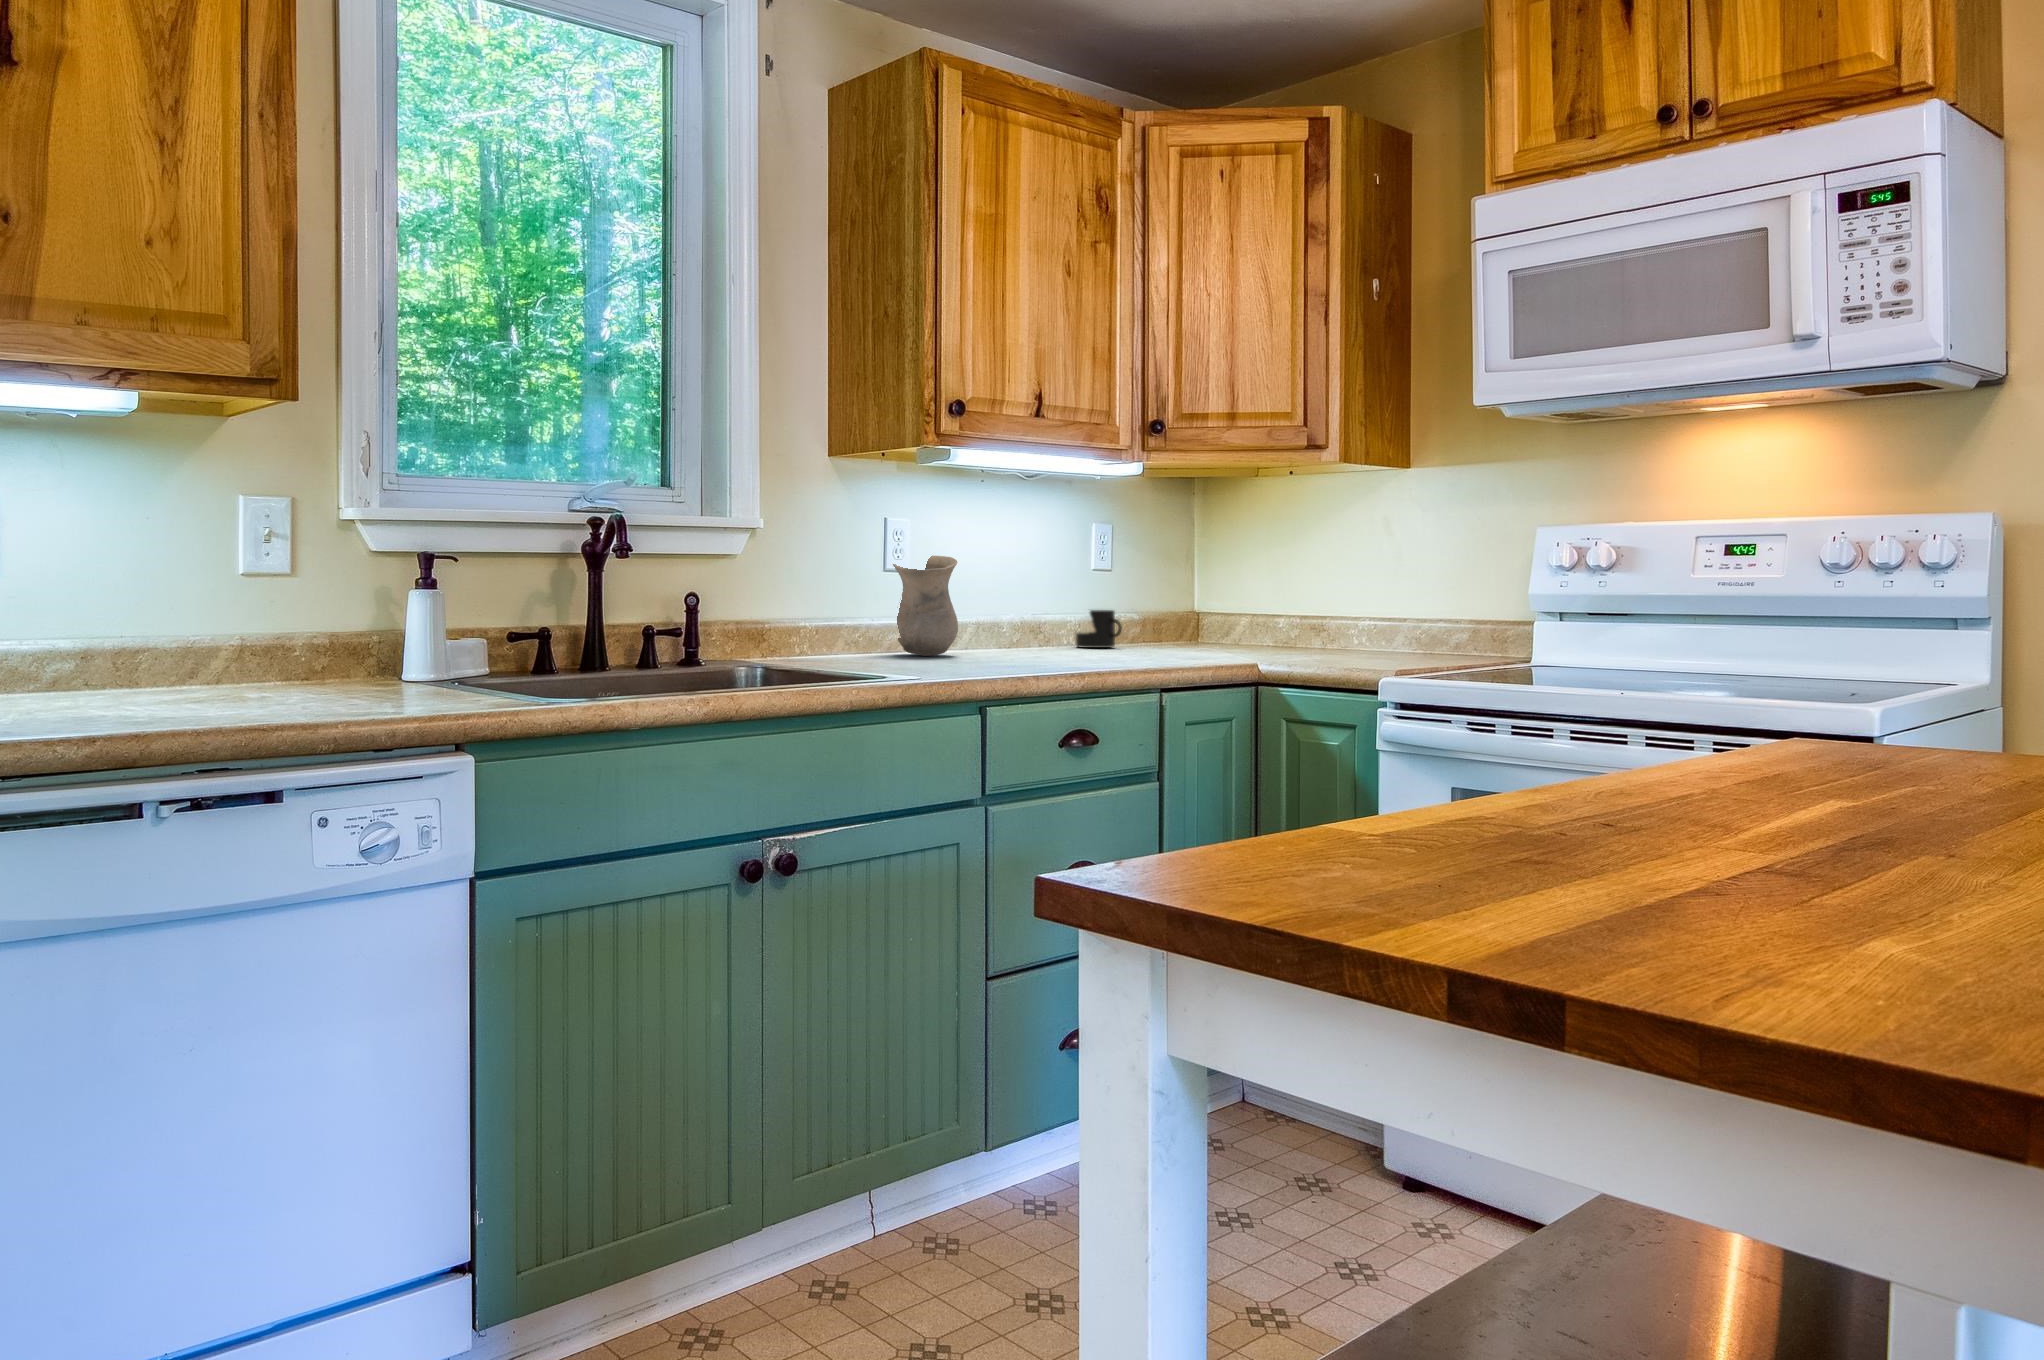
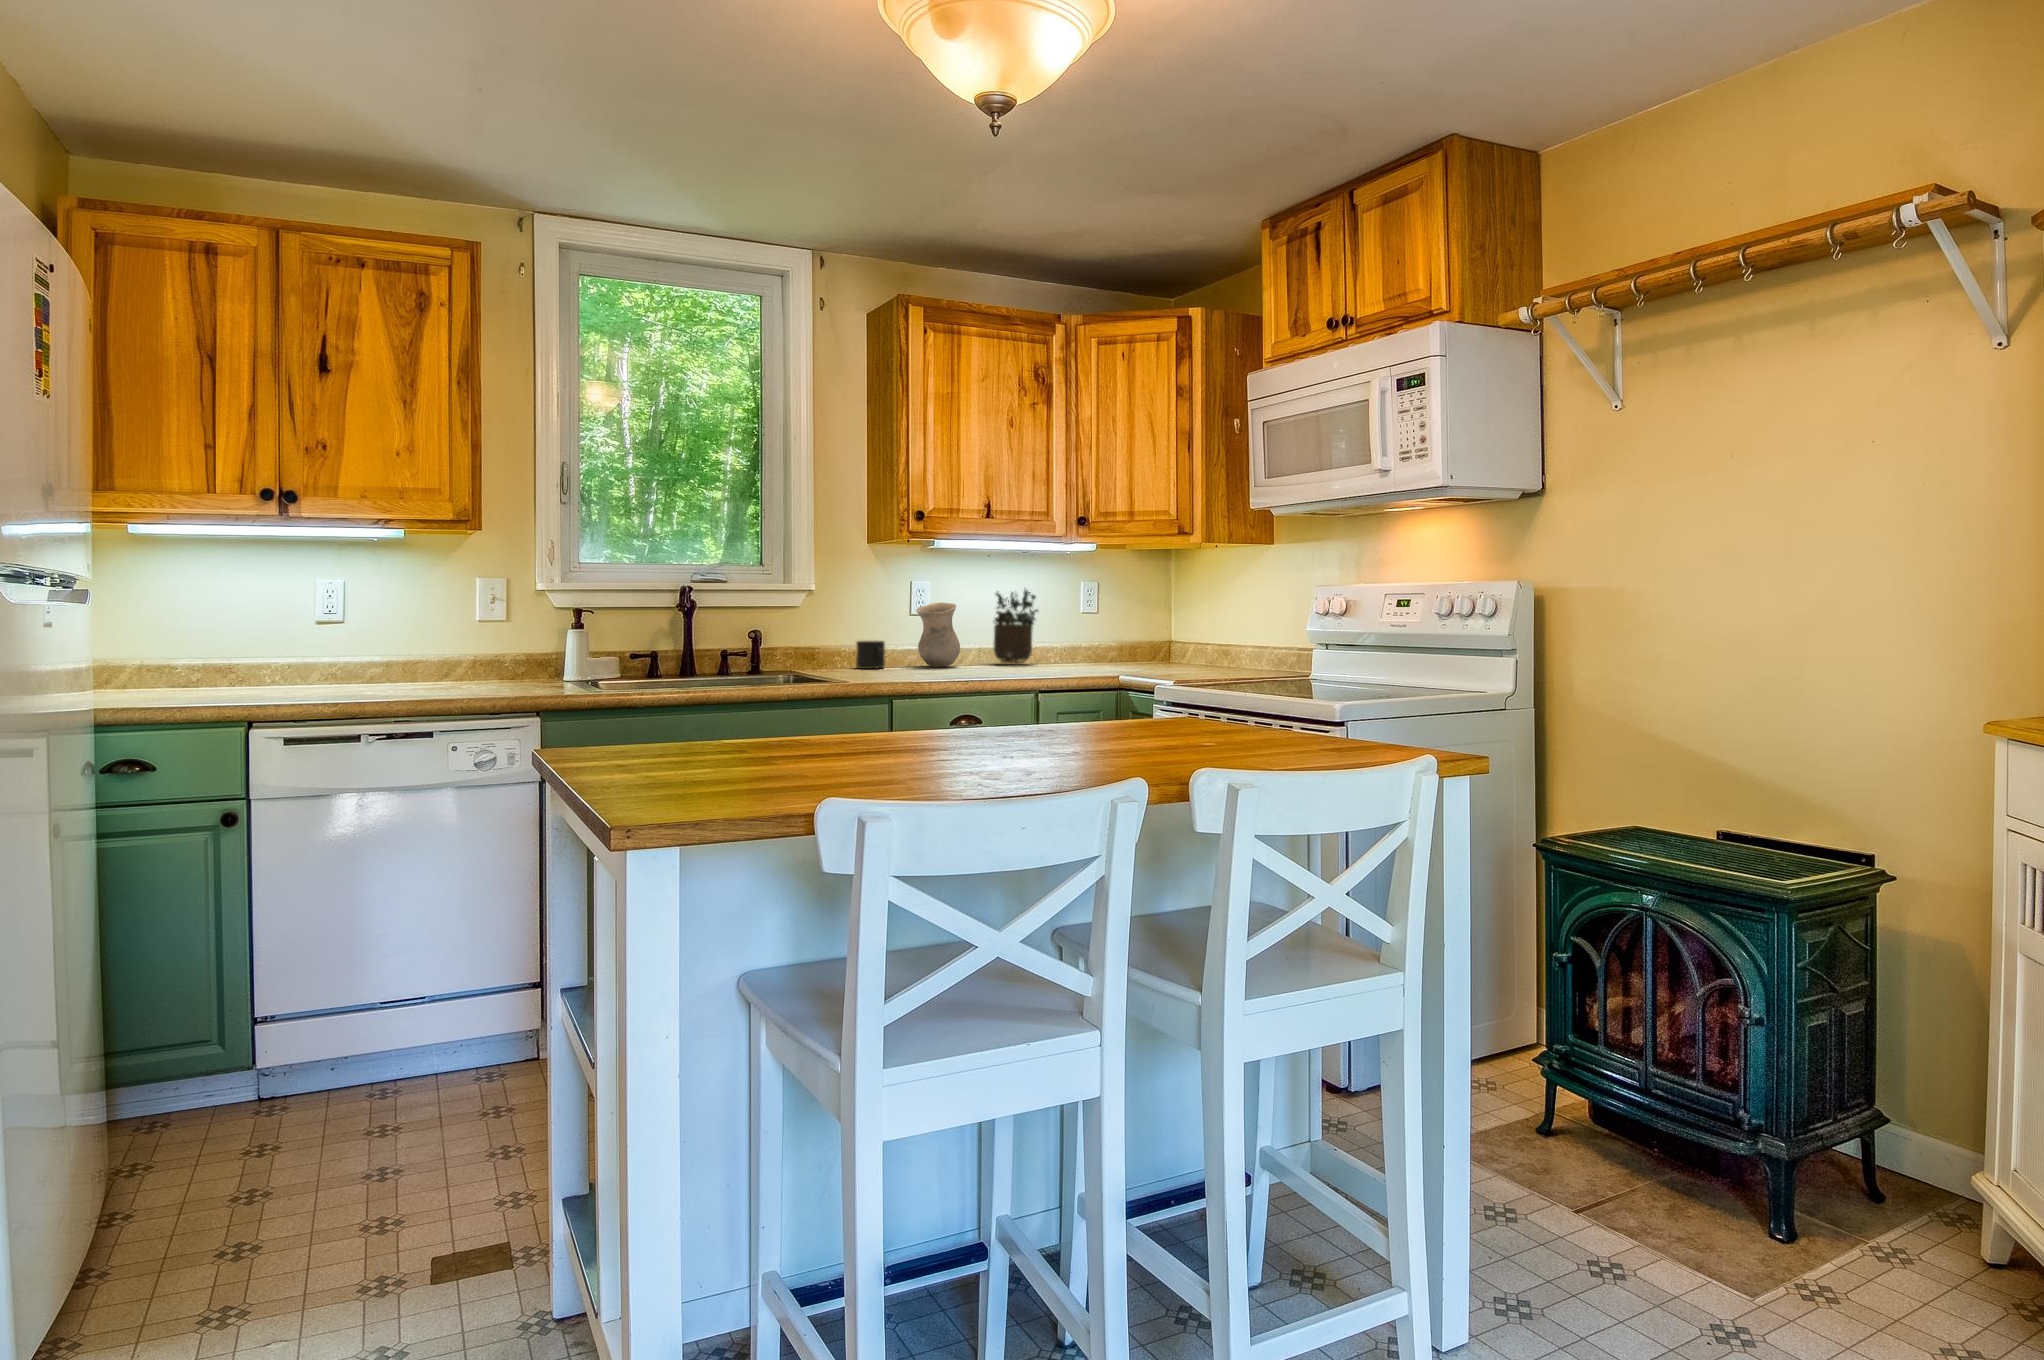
potted plant: none [960,501,1061,650] -> present [993,588,1038,663]
mug: present [1076,610,1122,648] -> present [856,641,885,669]

